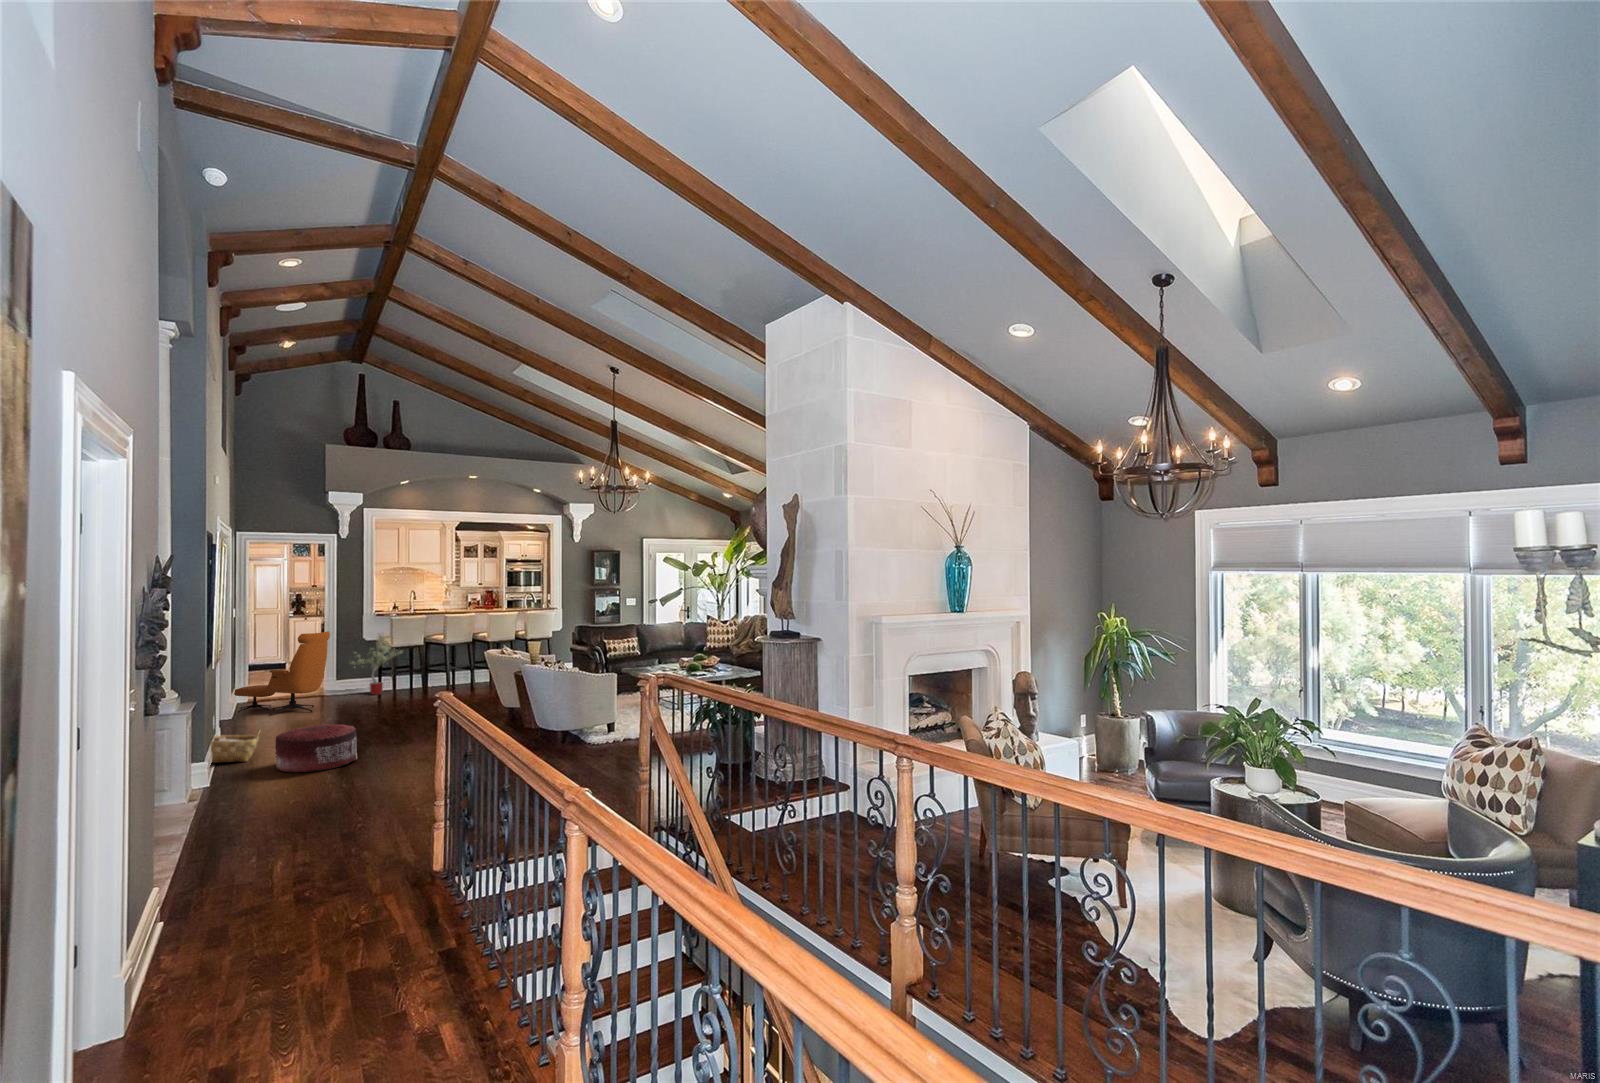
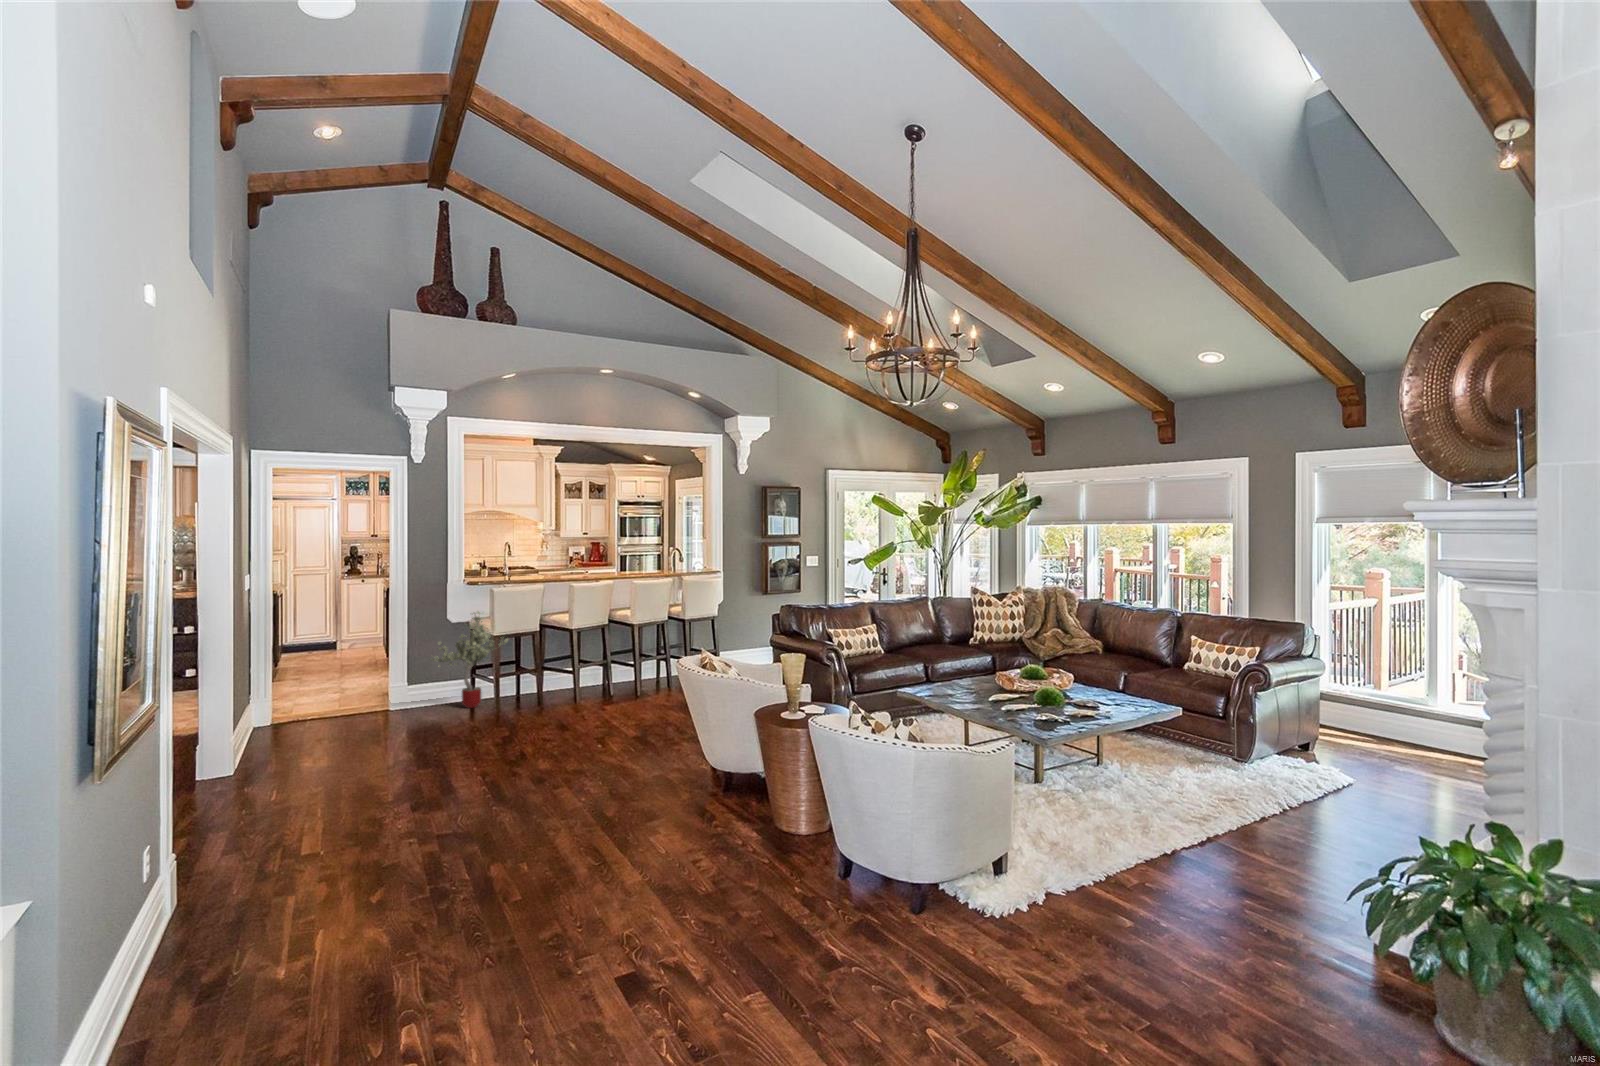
lounge chair: present [234,631,330,716] -> none [252,616,406,761]
pouf: present [275,724,357,773] -> none [325,856,508,1013]
woven basket: present [211,731,260,763] -> none [157,862,291,957]

